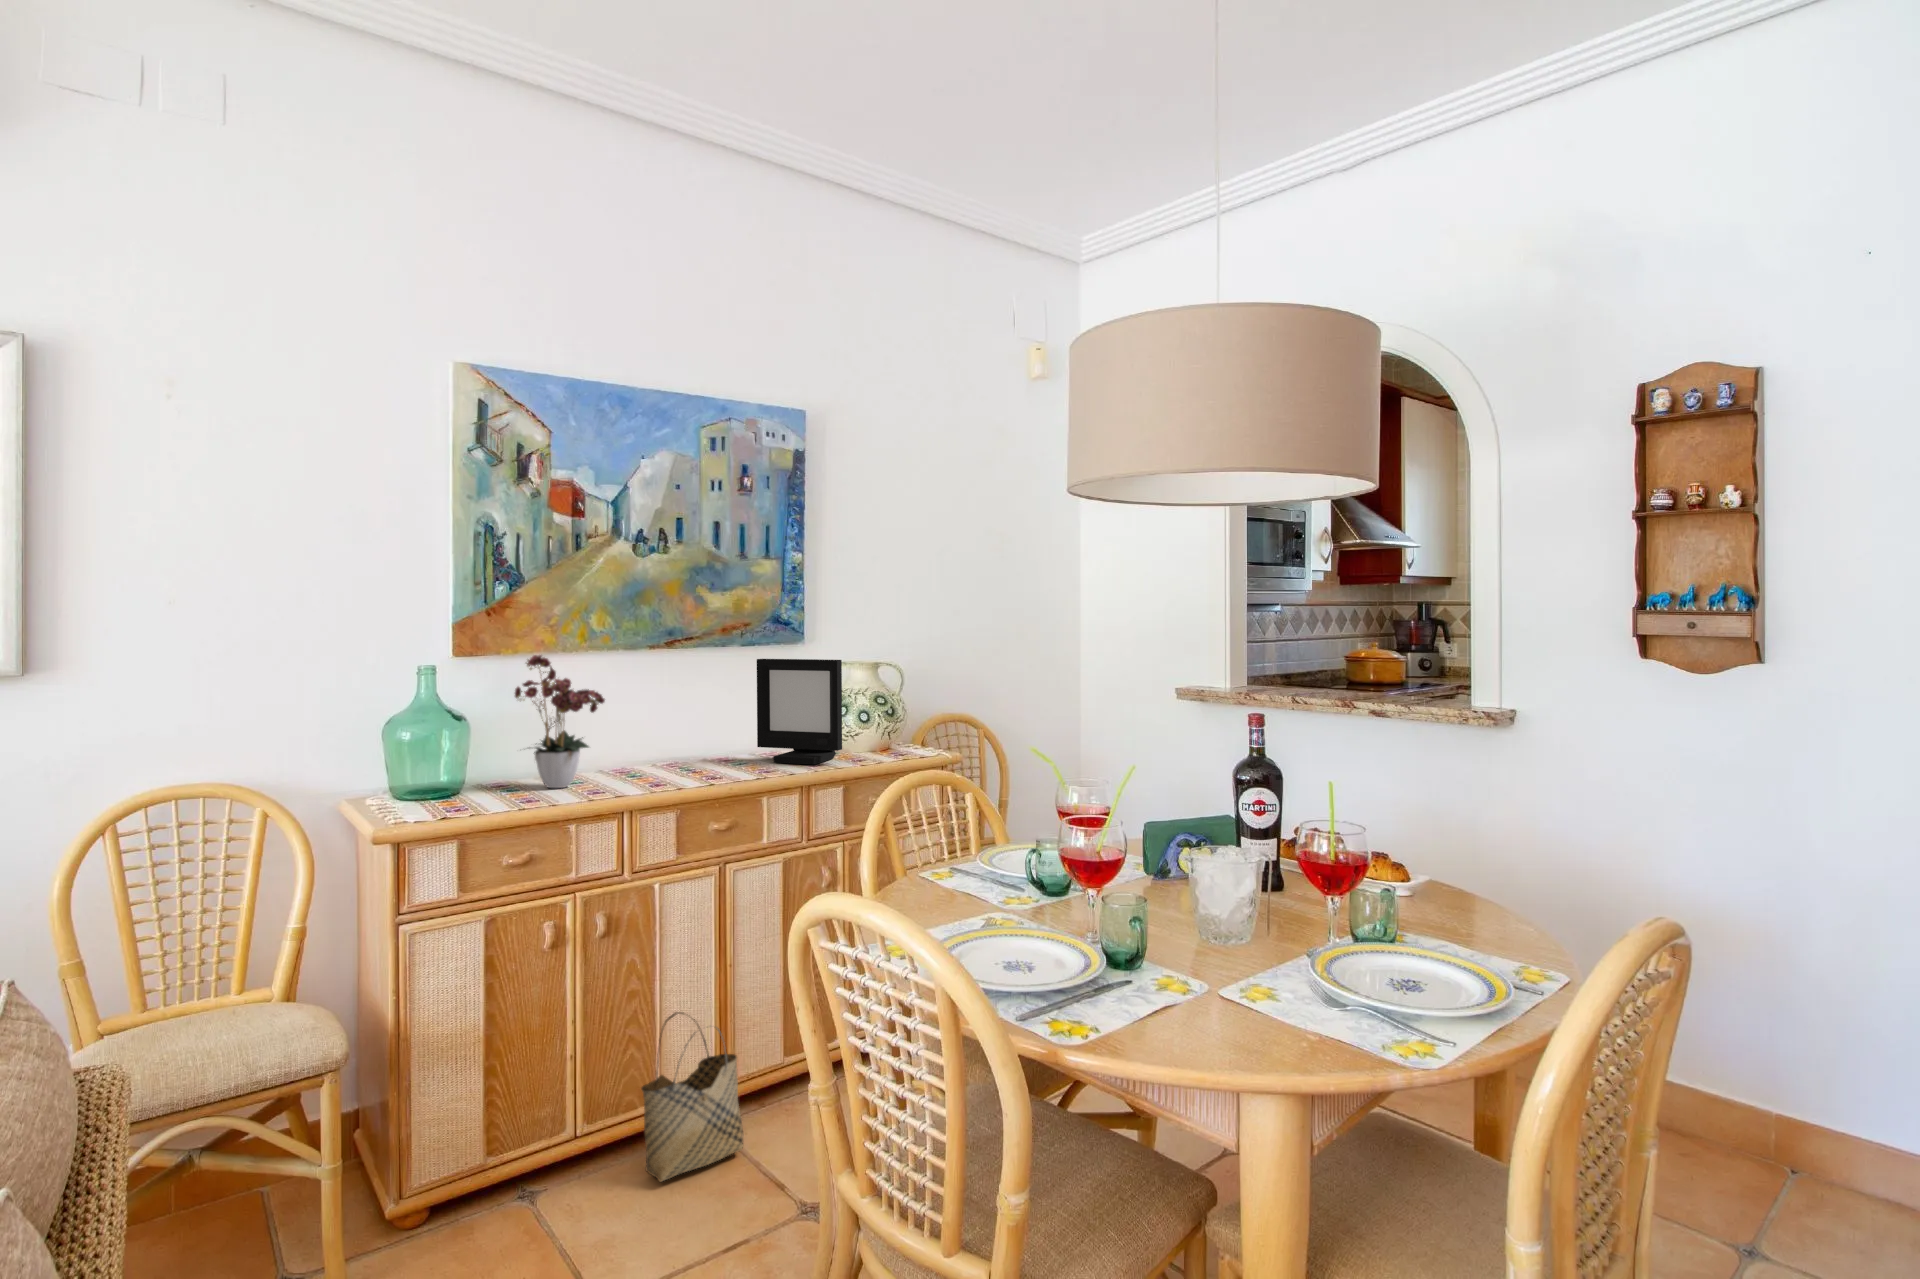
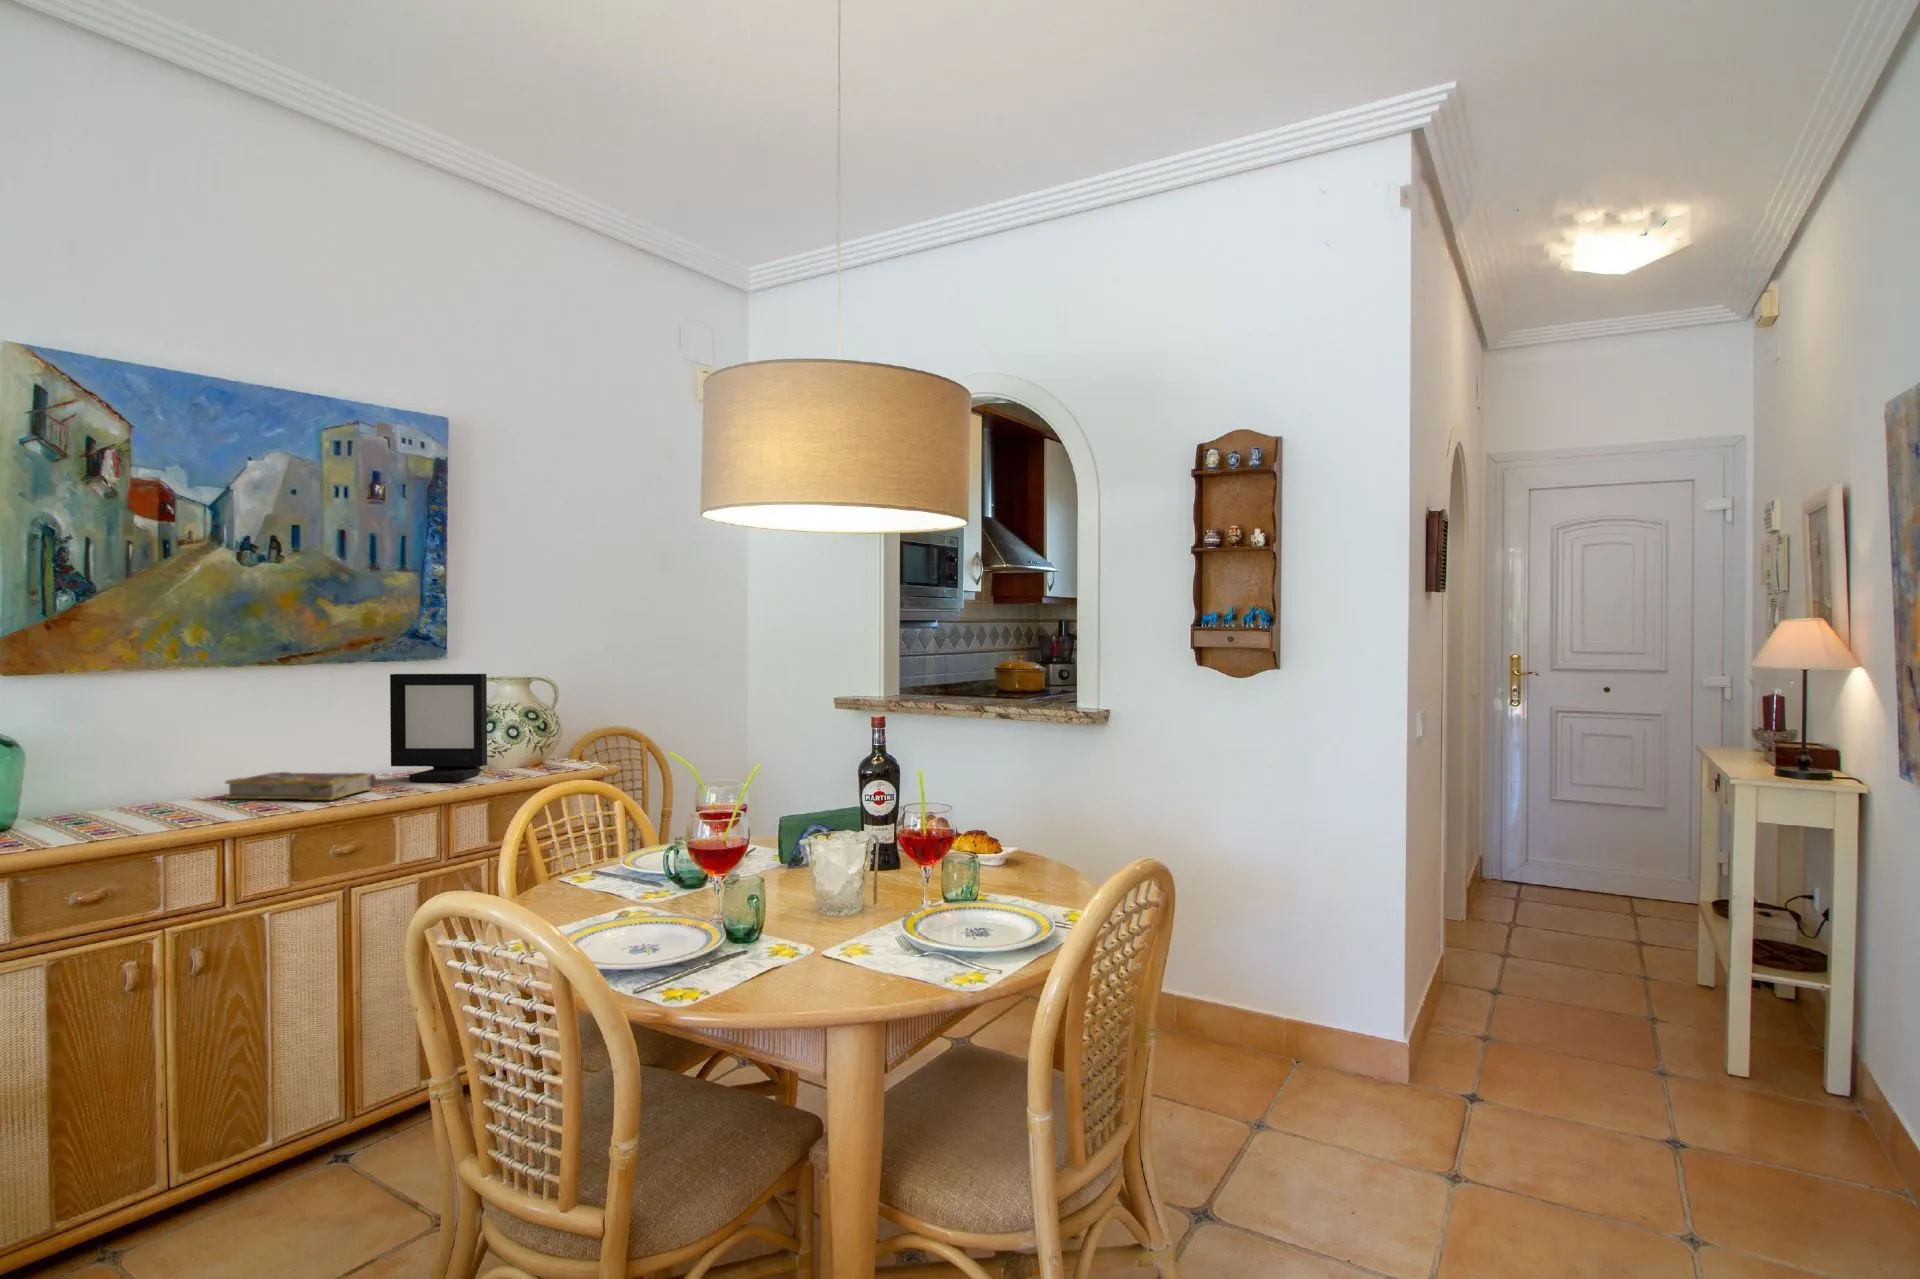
flower arrangement: present [515,655,605,788] -> none [75,664,210,818]
book: none [622,749,746,779] -> present [225,772,376,800]
woven basket: present [641,1012,743,1182] -> none [244,1049,369,1232]

